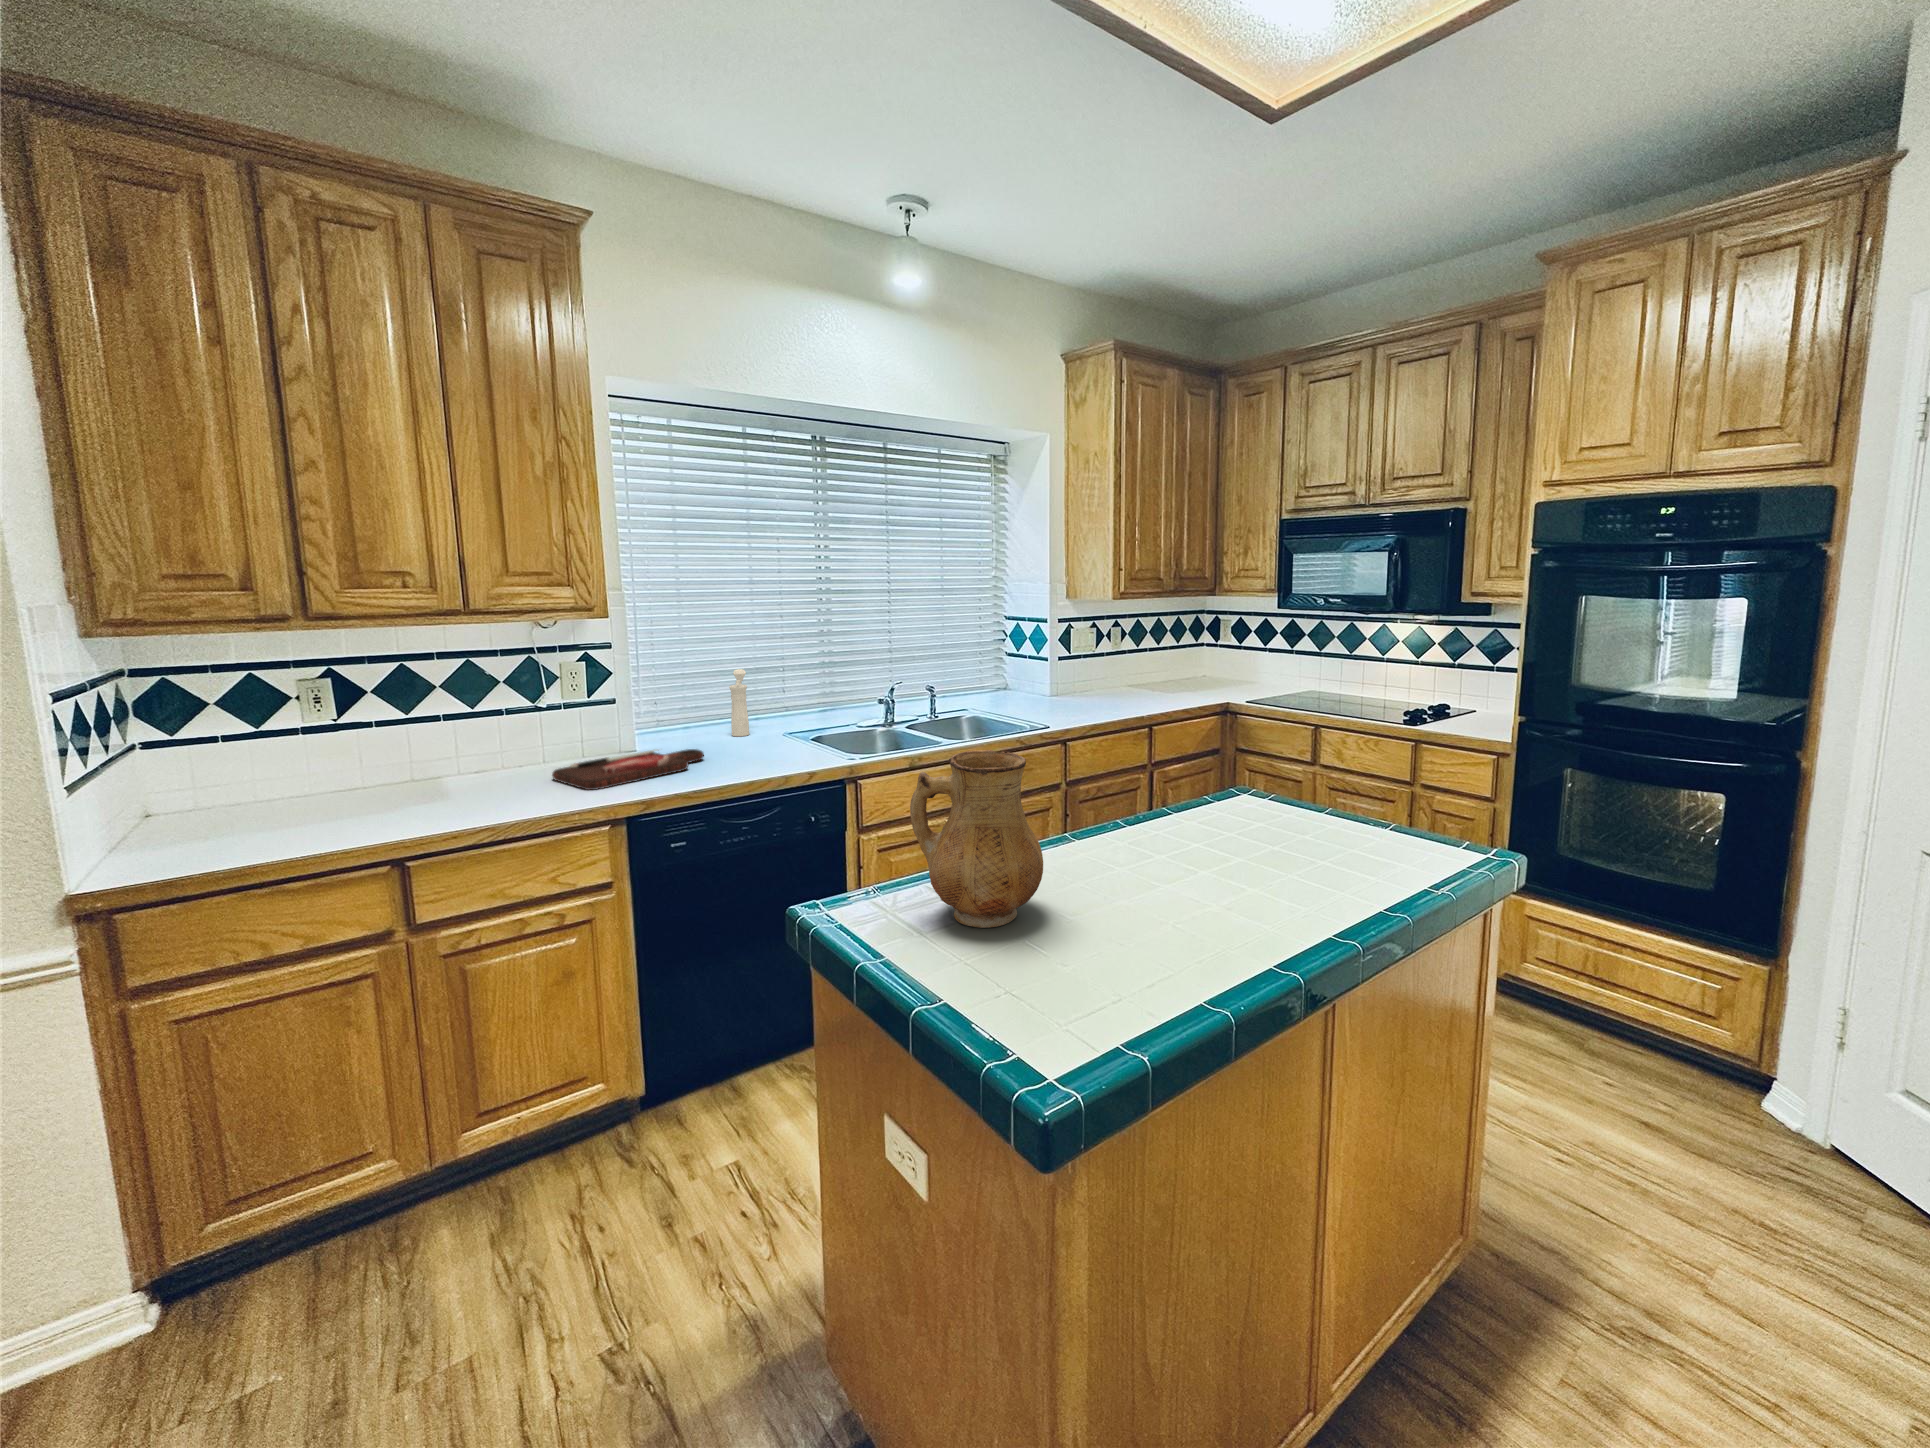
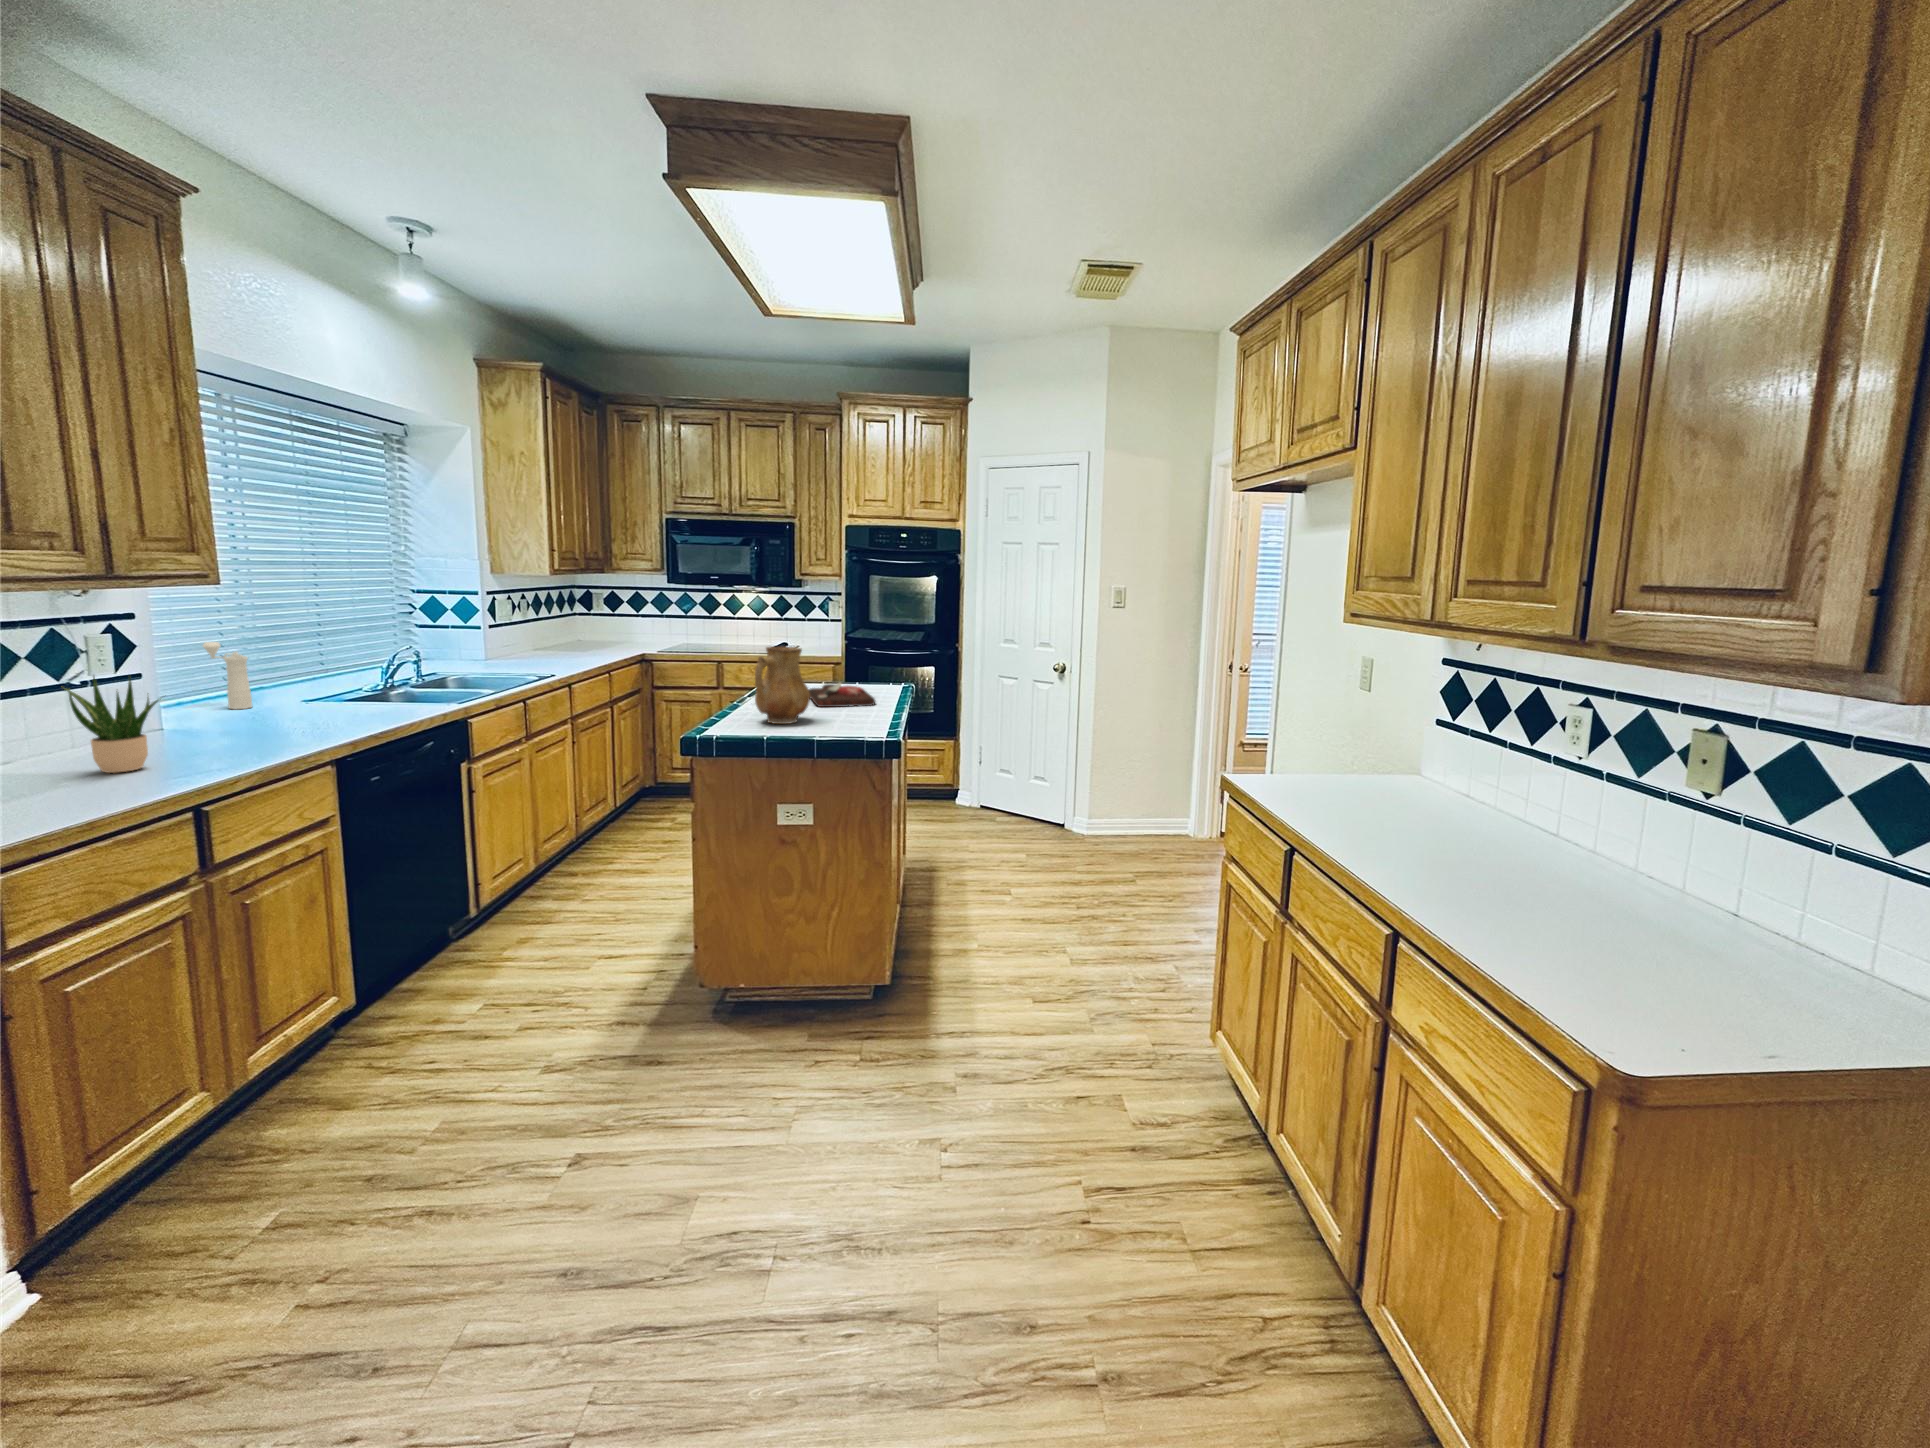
potted plant: none [411,706,491,802] -> present [66,676,159,773]
cutting board: present [552,749,704,790] -> present [809,683,875,707]

